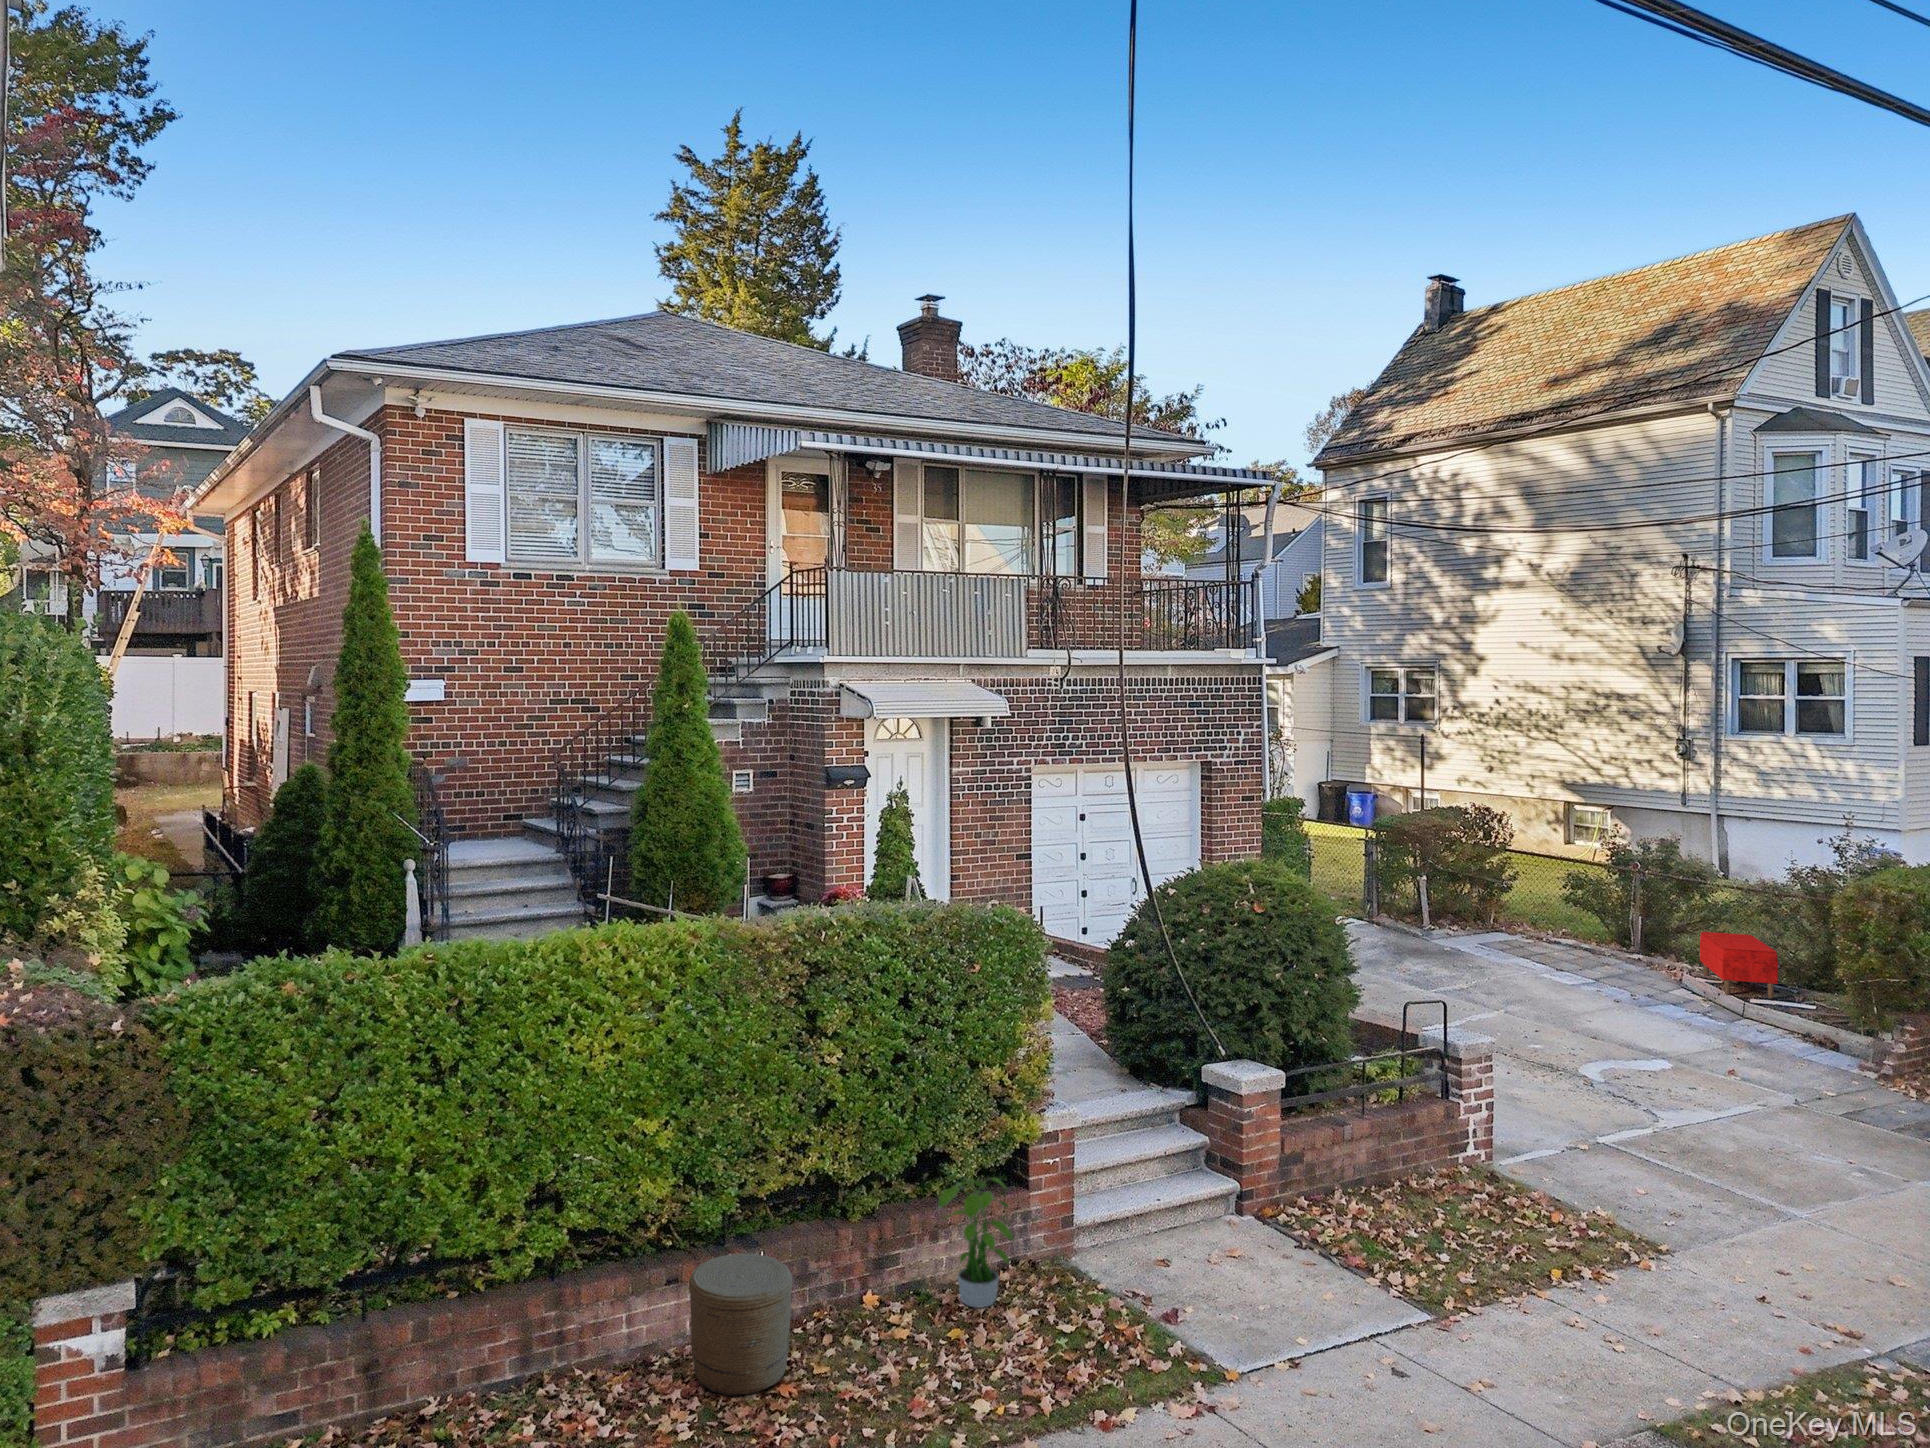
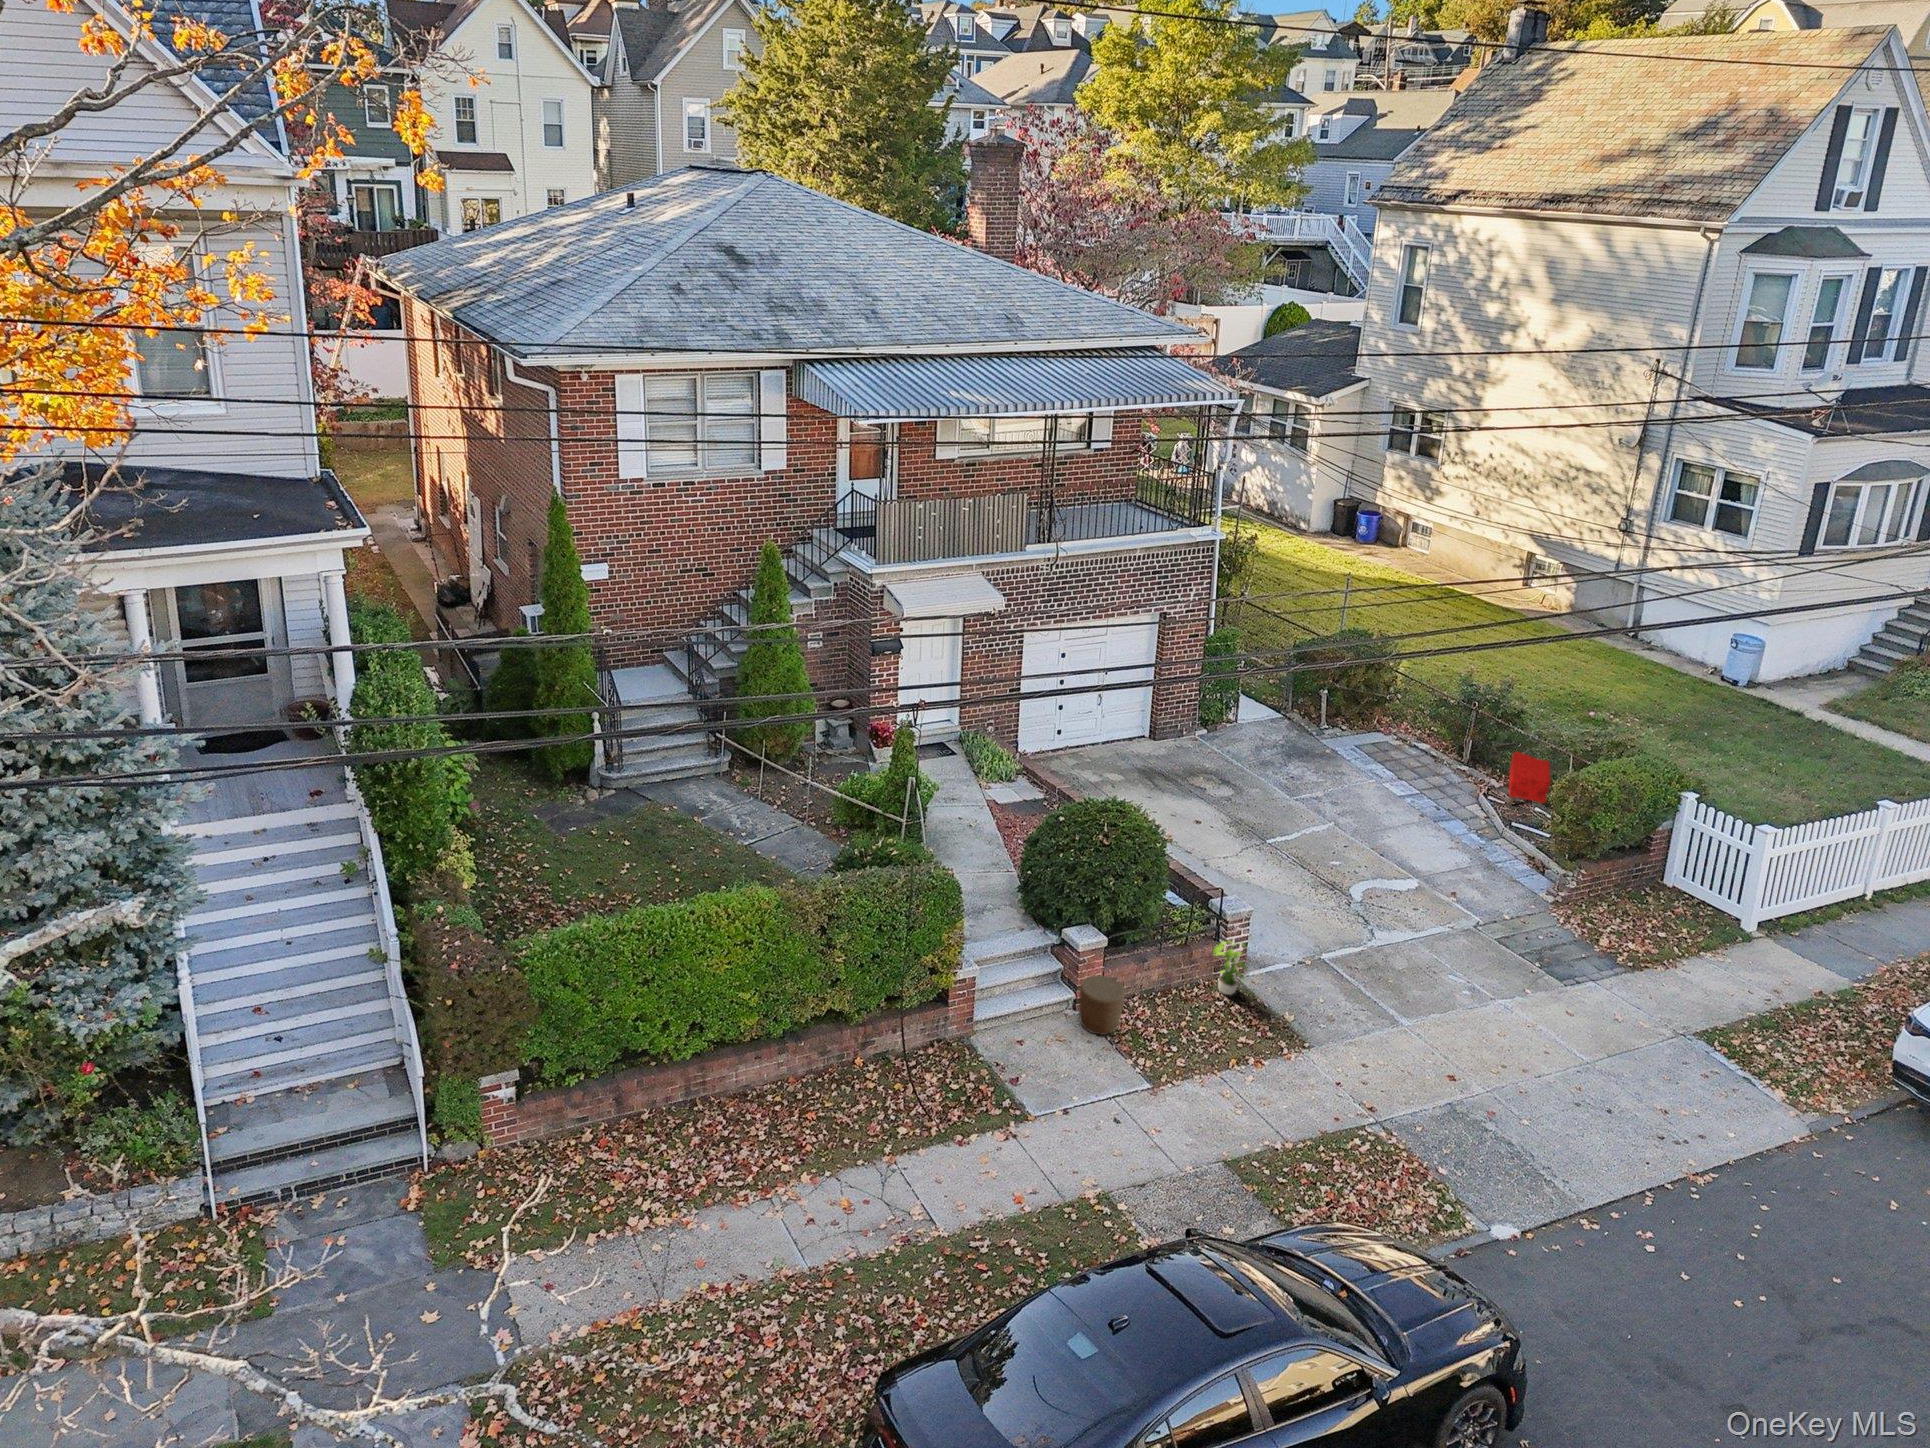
potted plant: present [938,1178,1014,1308] -> present [1213,941,1247,995]
woven basket: present [689,1254,793,1396] -> present [1079,975,1125,1035]

